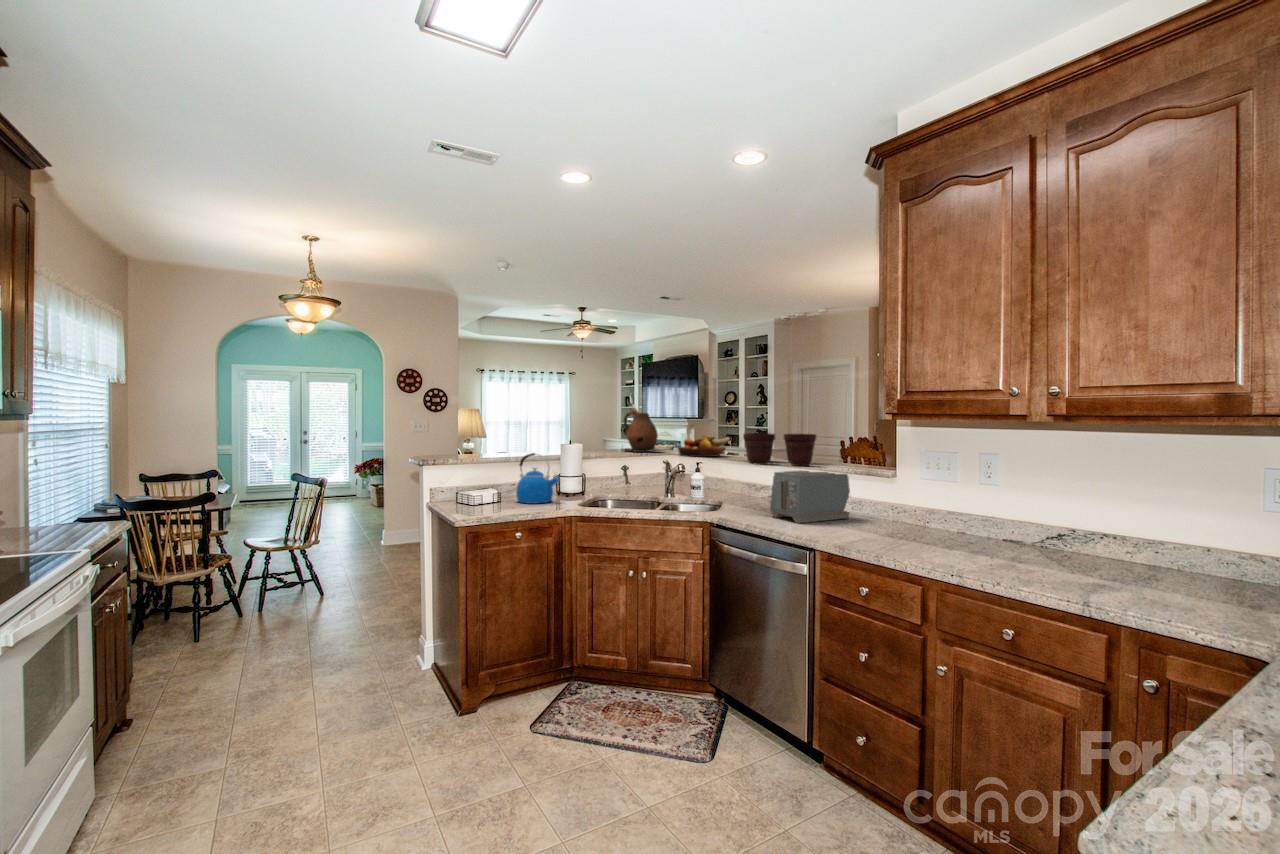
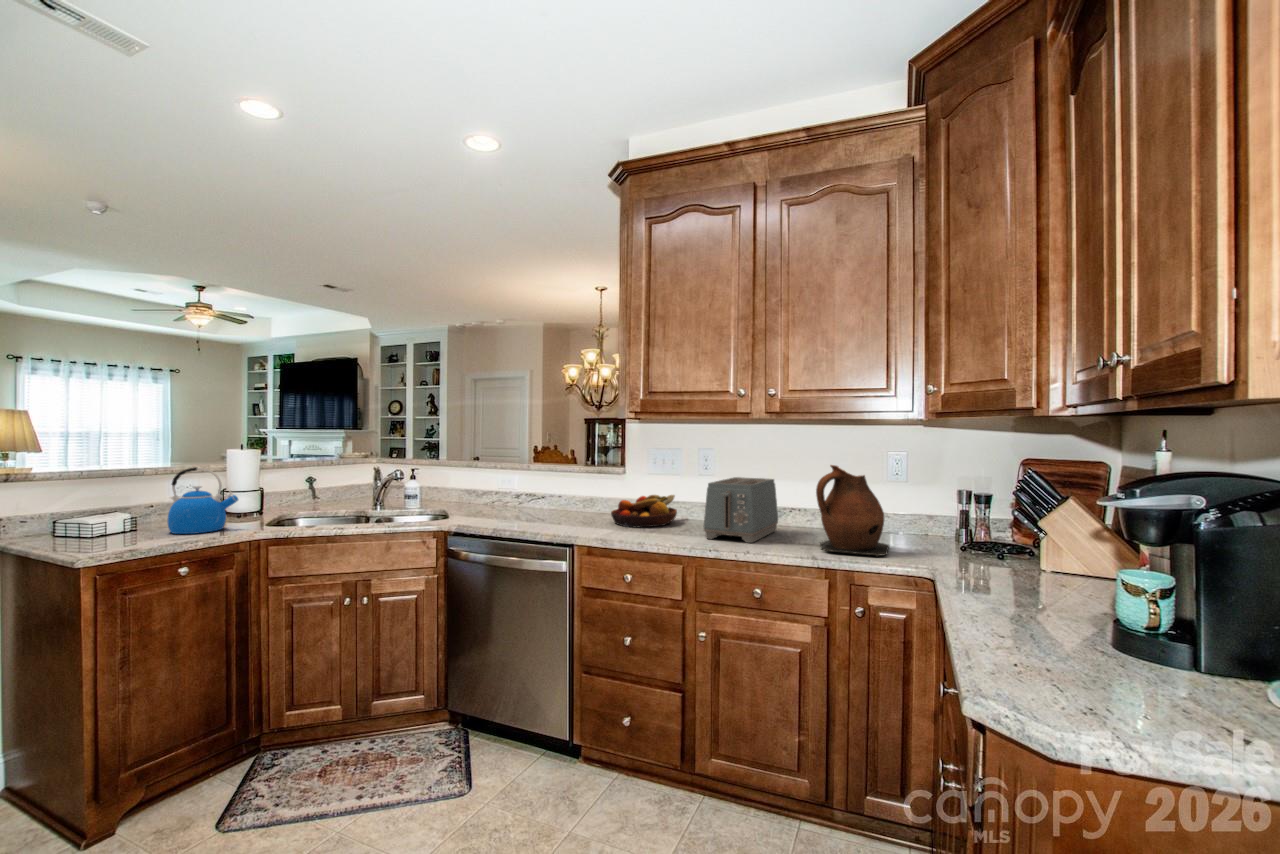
ceramic pitcher: present [624,408,661,452] -> present [816,465,889,557]
flower pot: present [743,433,816,466] -> none [463,437,540,469]
fruit bowl: present [678,435,730,457] -> present [611,495,677,528]
toaster: present [770,471,850,523] -> present [703,477,778,543]

